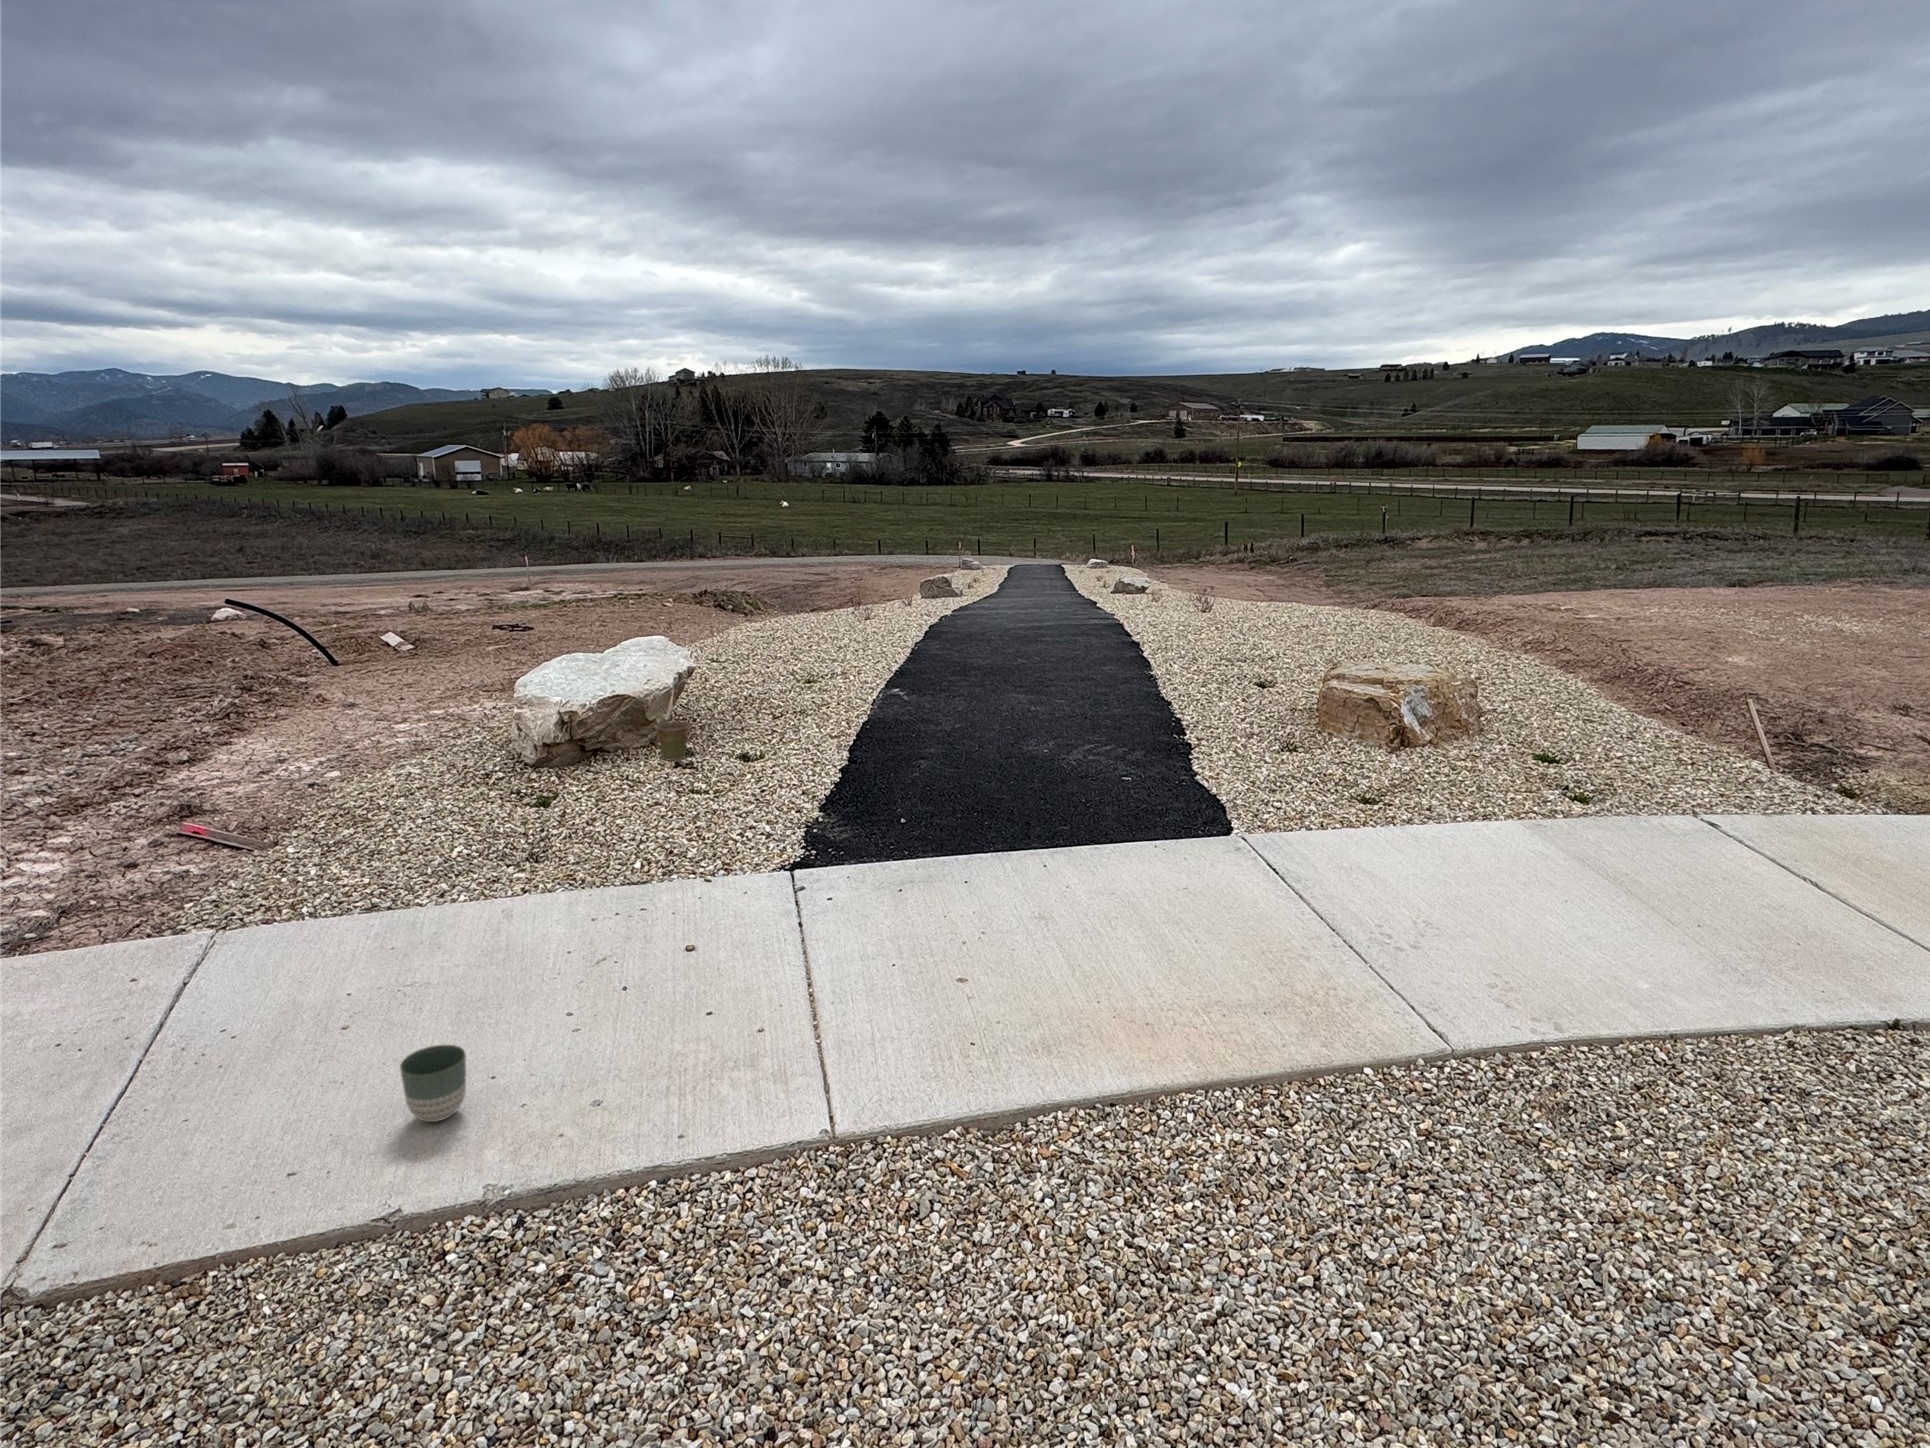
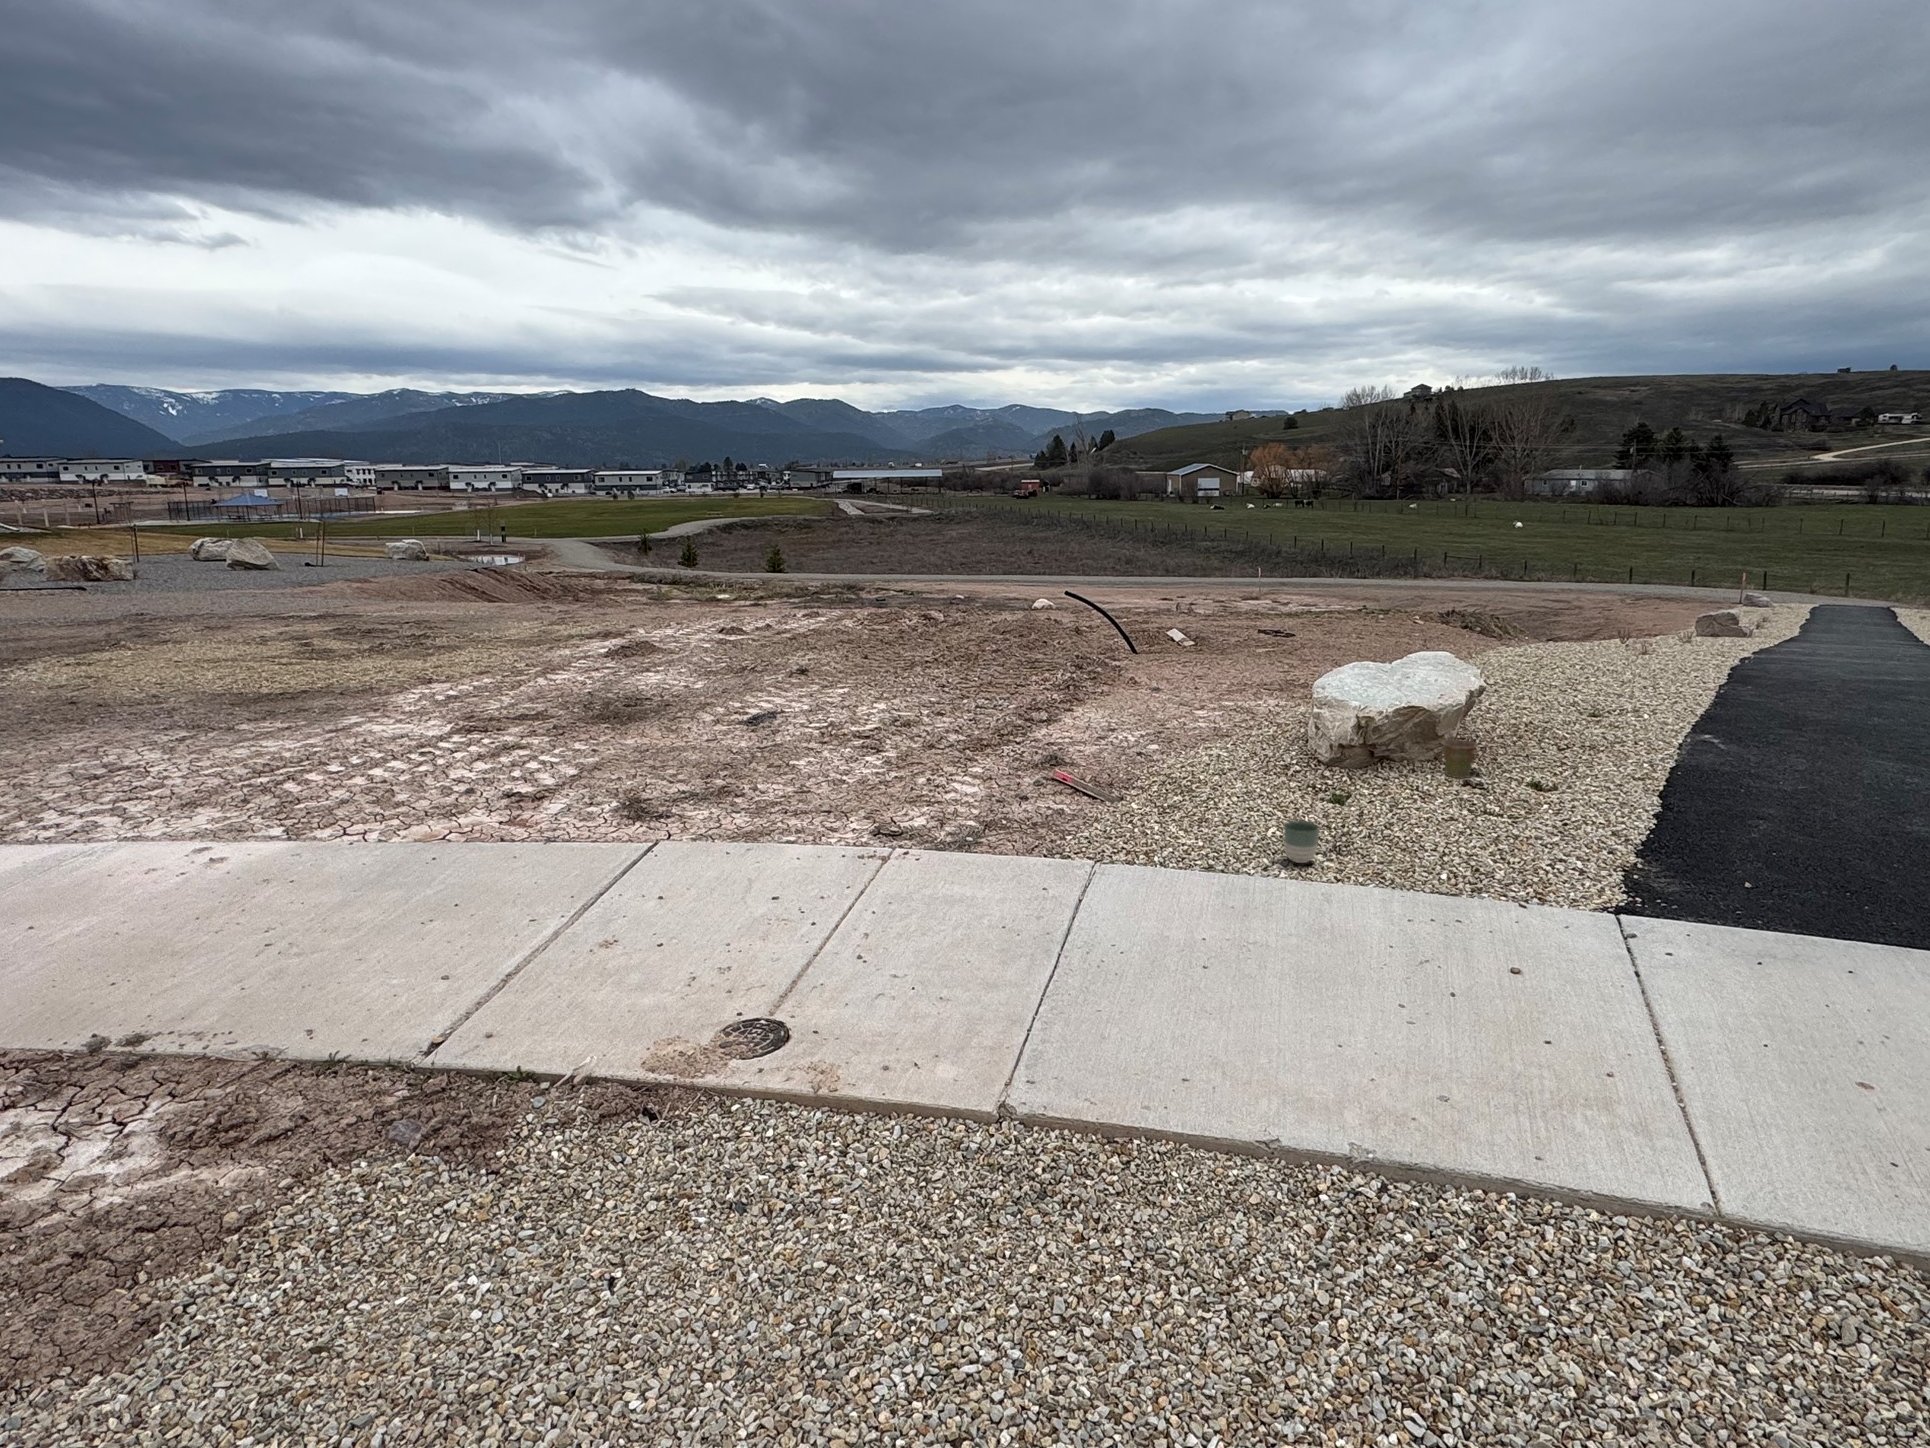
planter: present [400,1045,466,1122] -> present [1284,821,1319,863]

